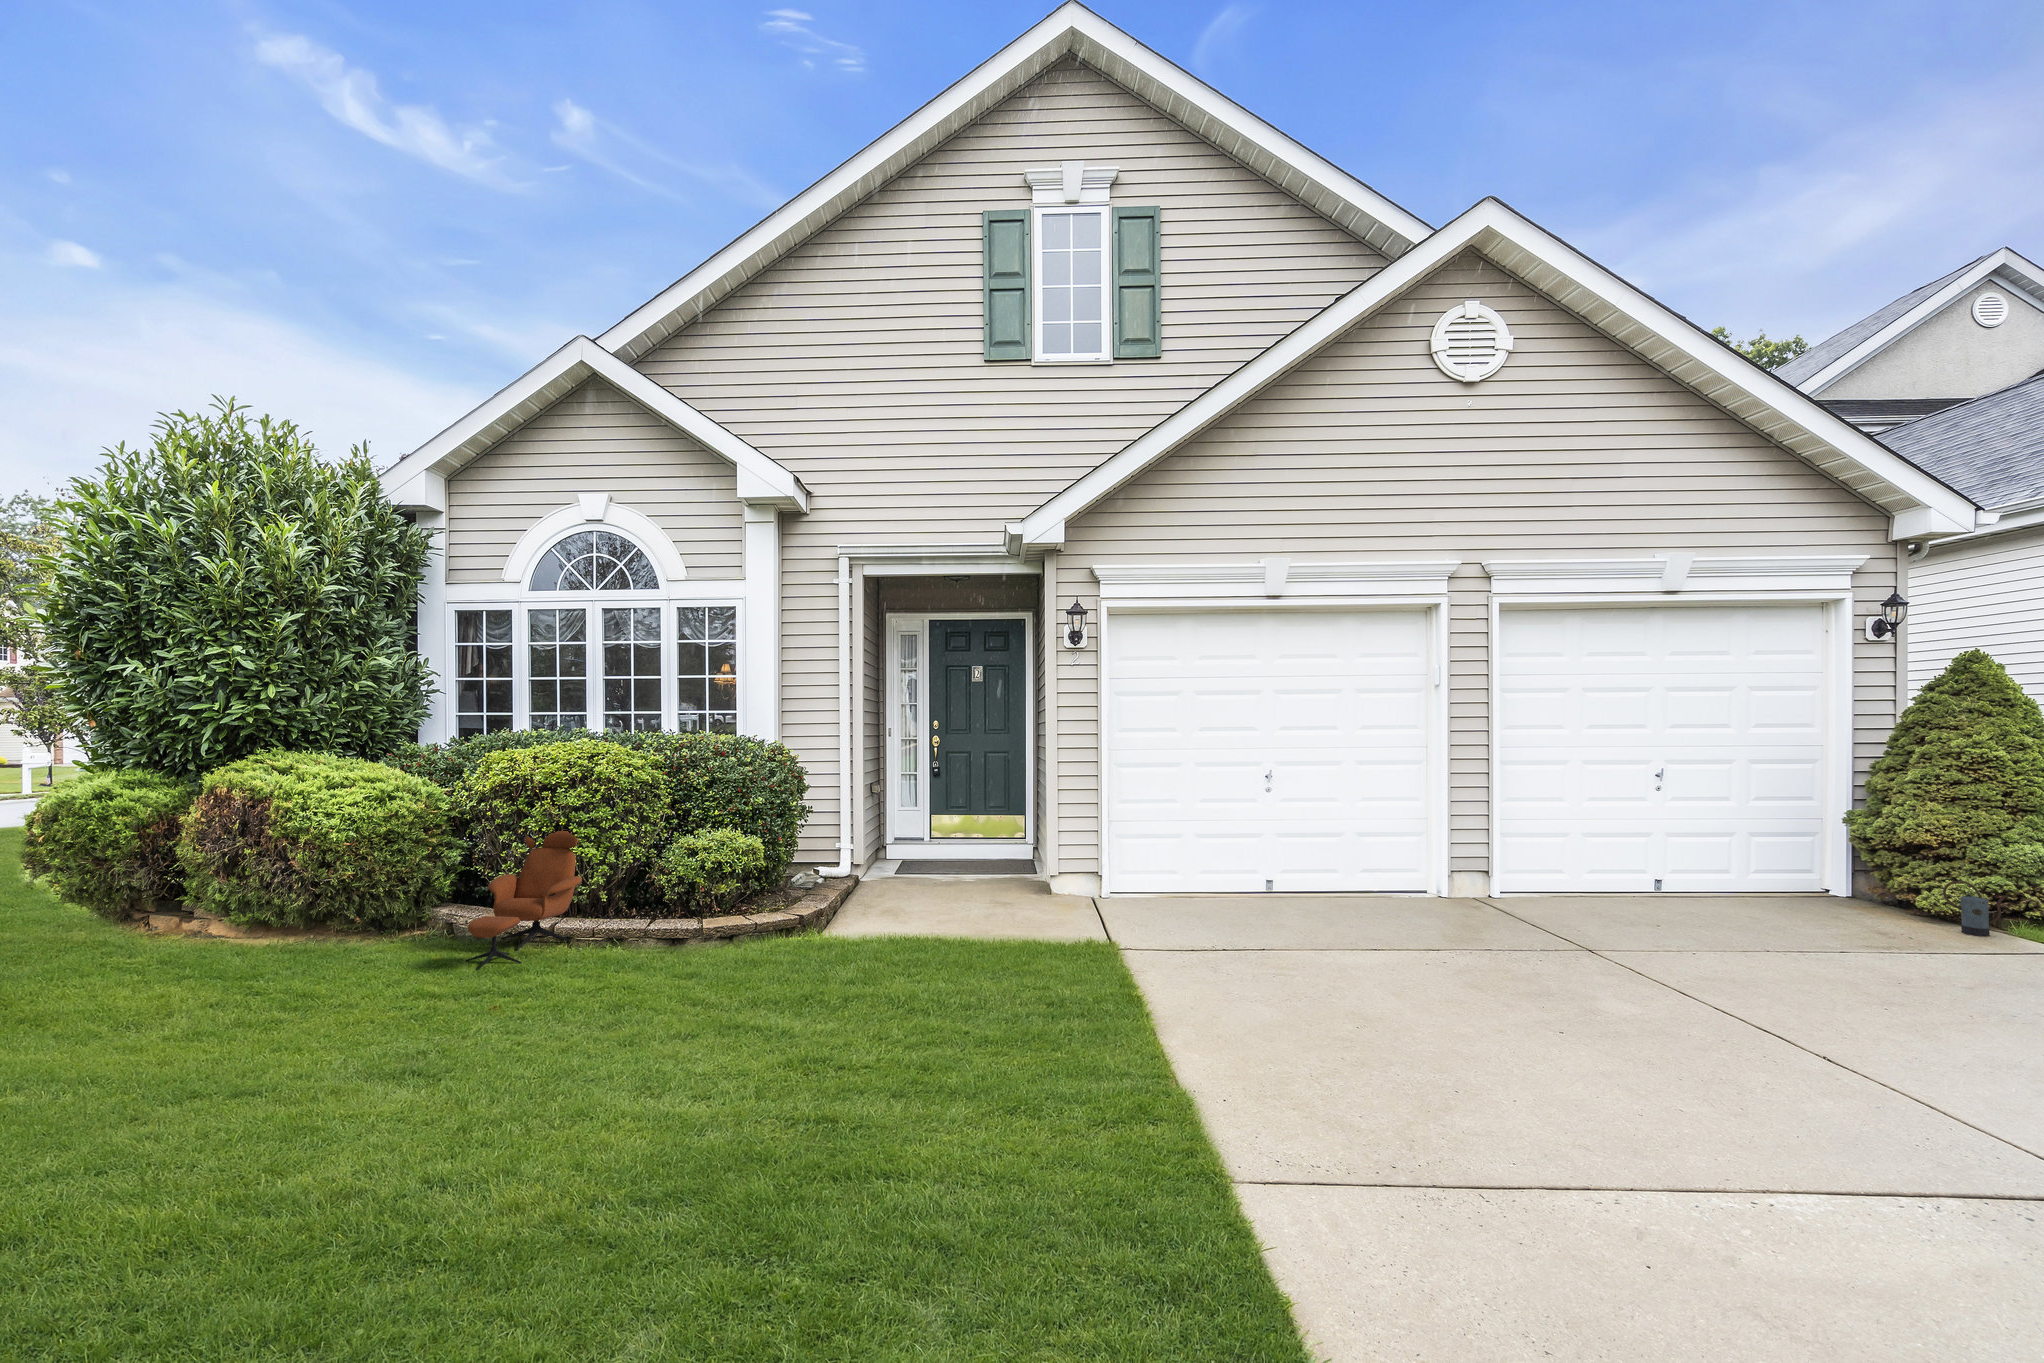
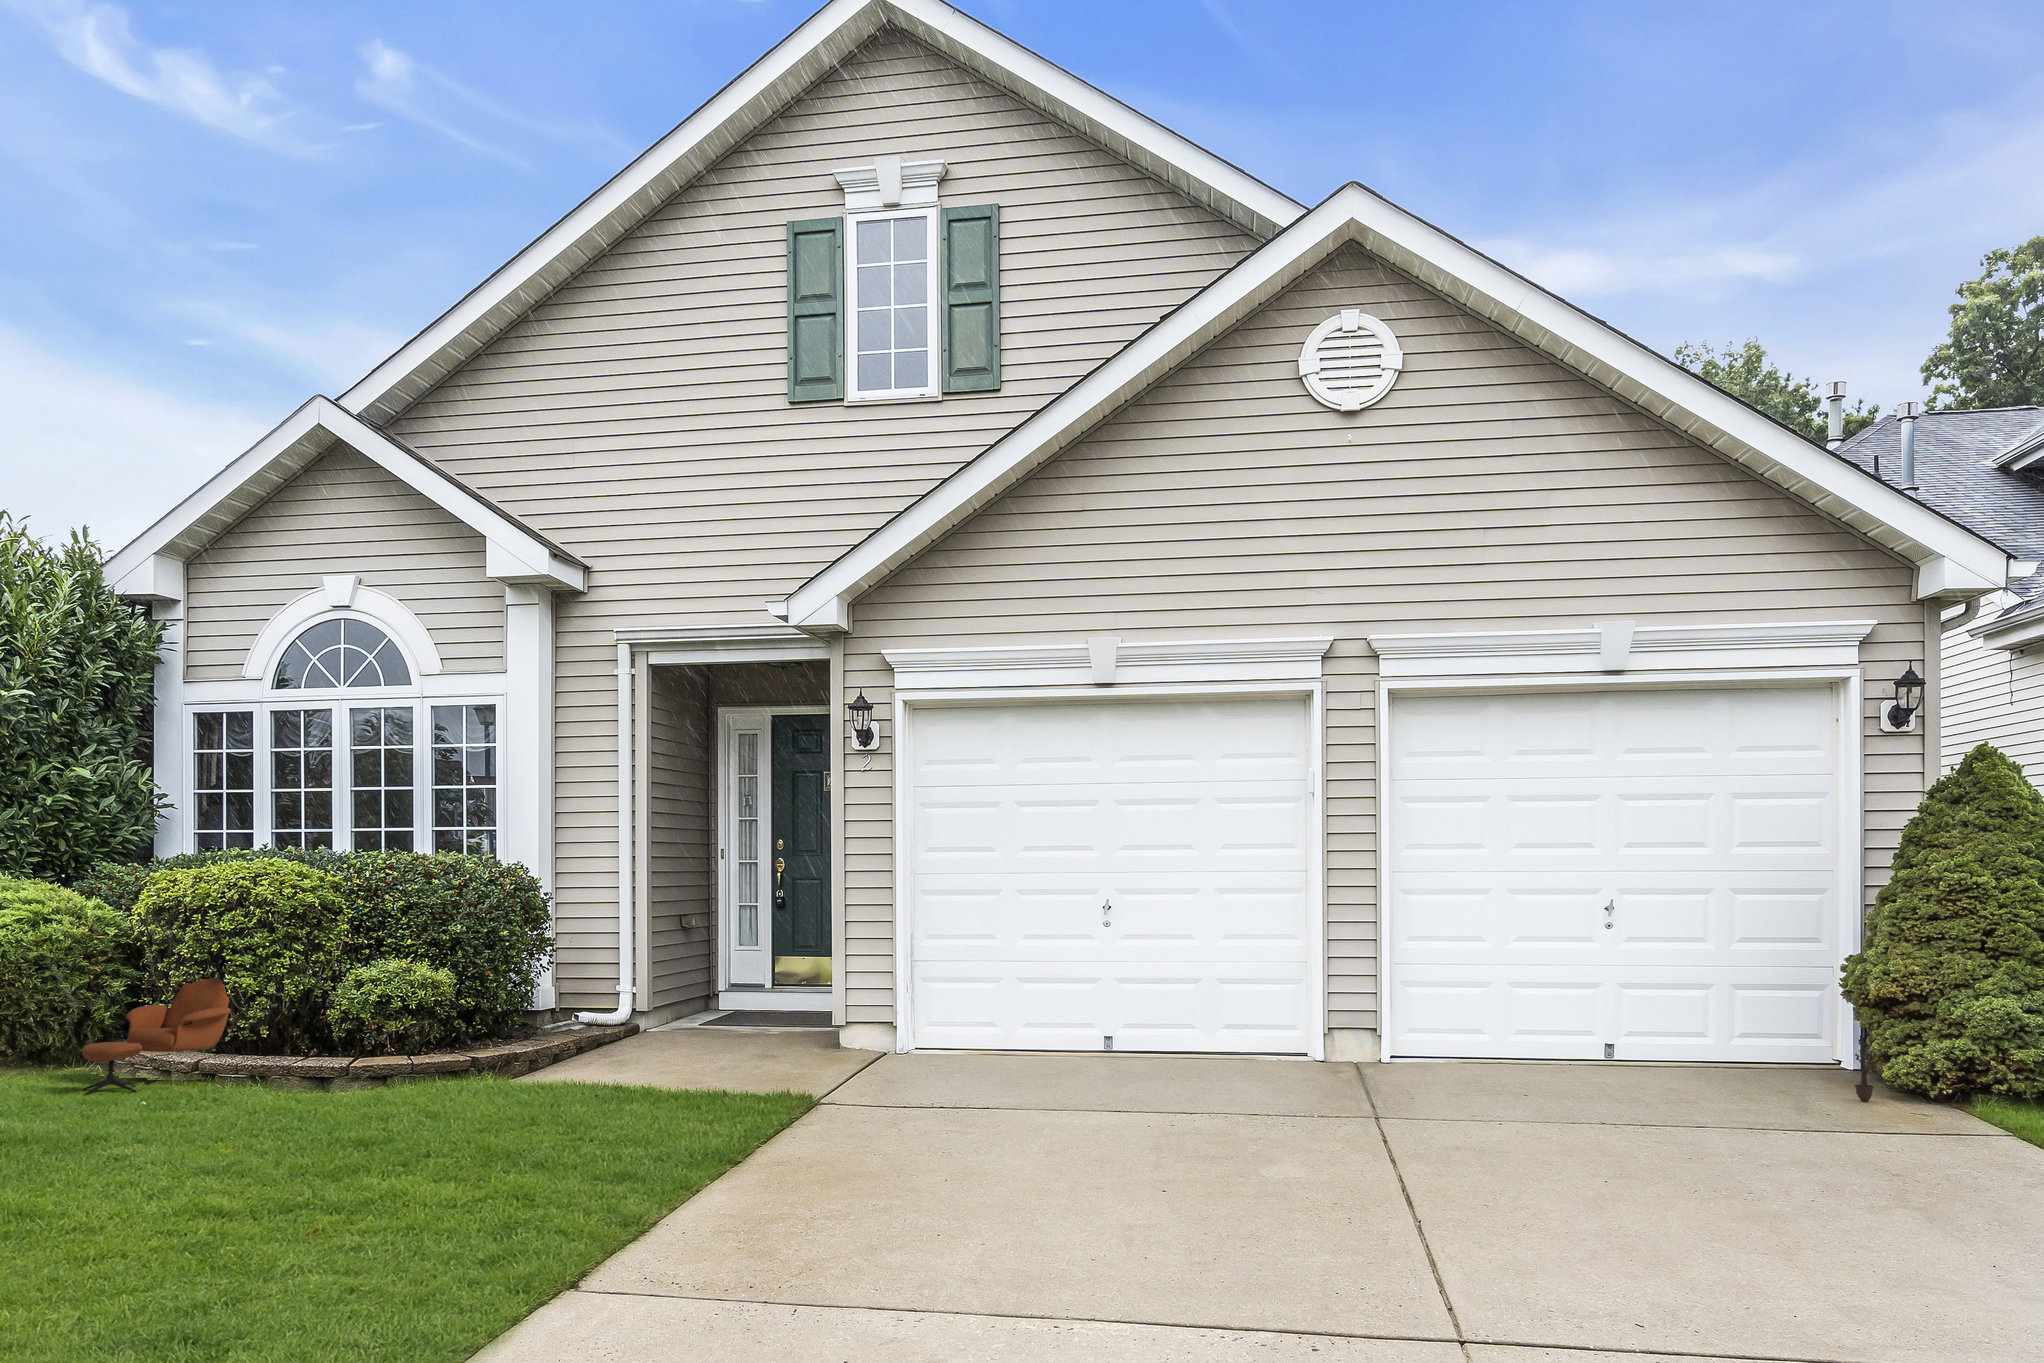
decorative plant: none [1881,872,1917,922] -> present [1854,1035,1877,1101]
watering can: present [1943,881,2006,936] -> none [1886,1043,1949,1114]

